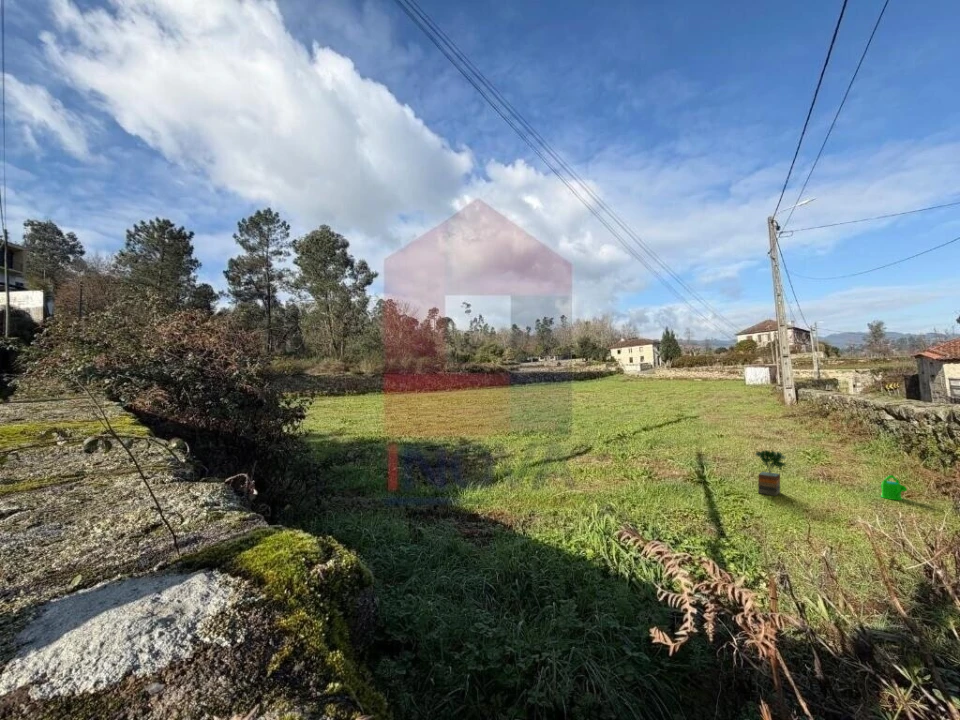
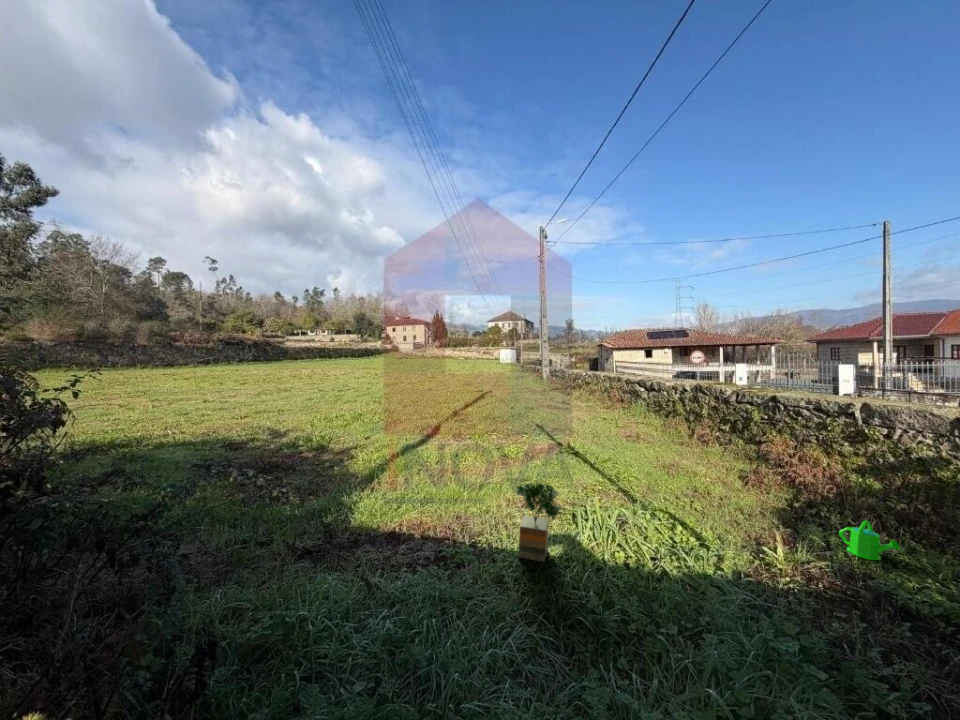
potted tree: present [756,450,786,496] -> present [515,483,561,562]

